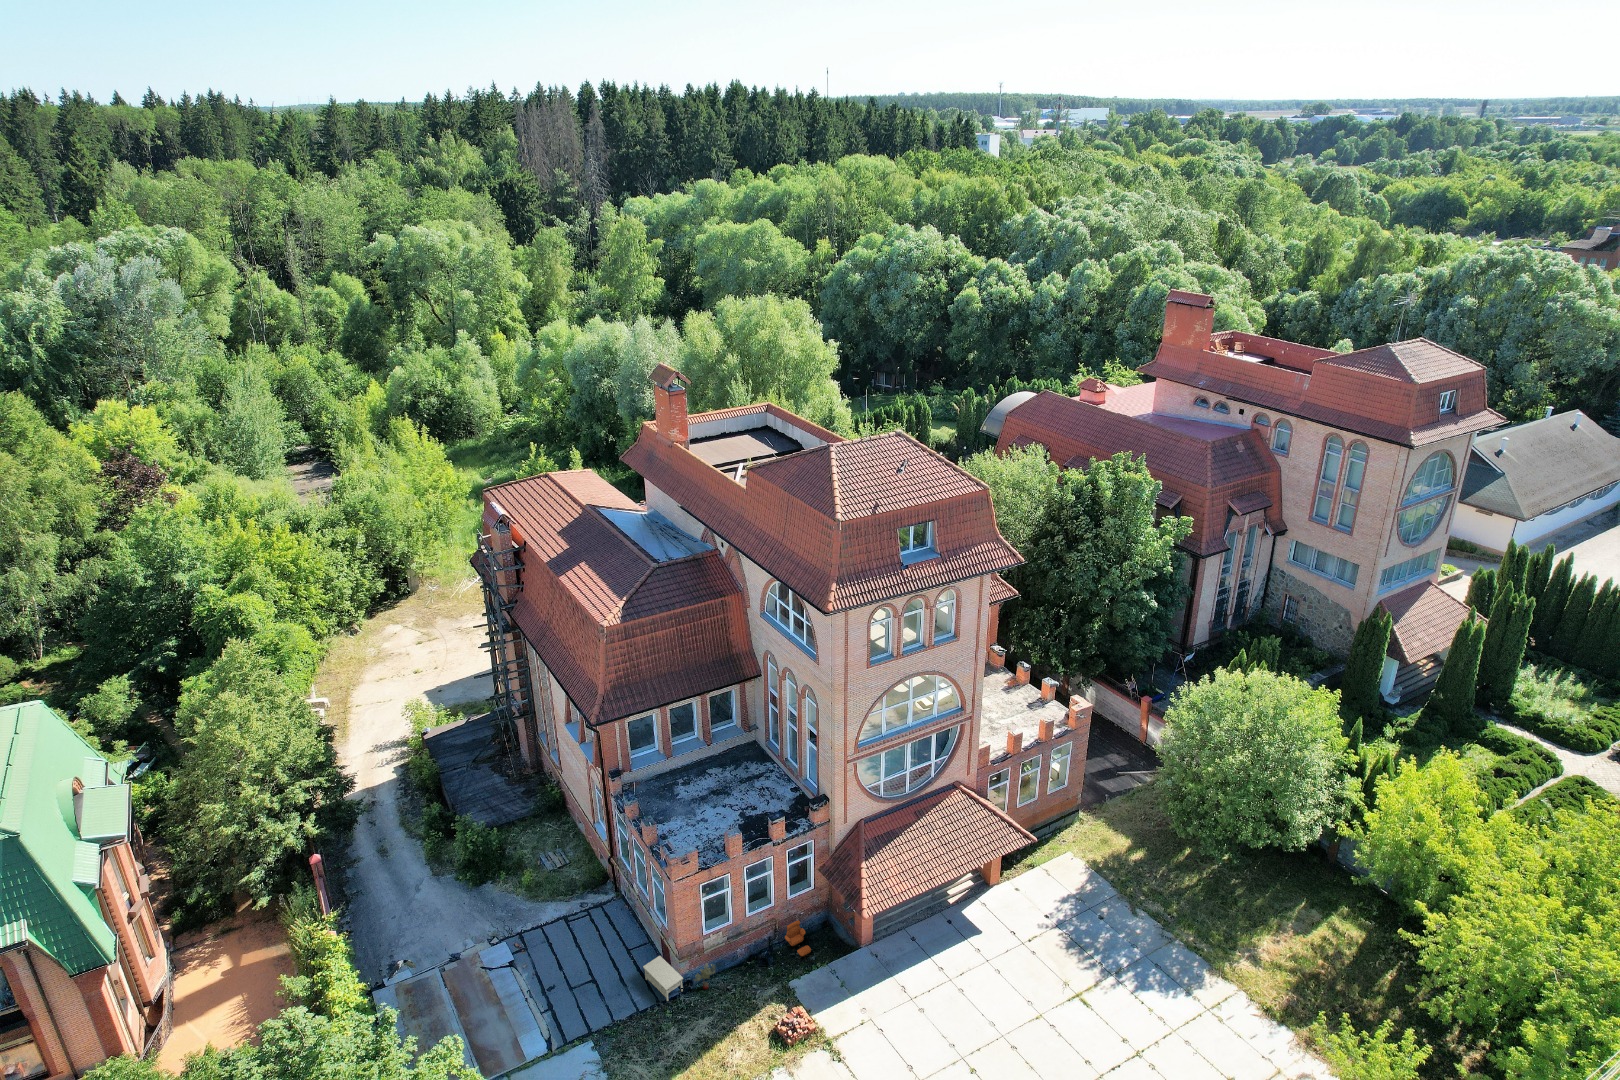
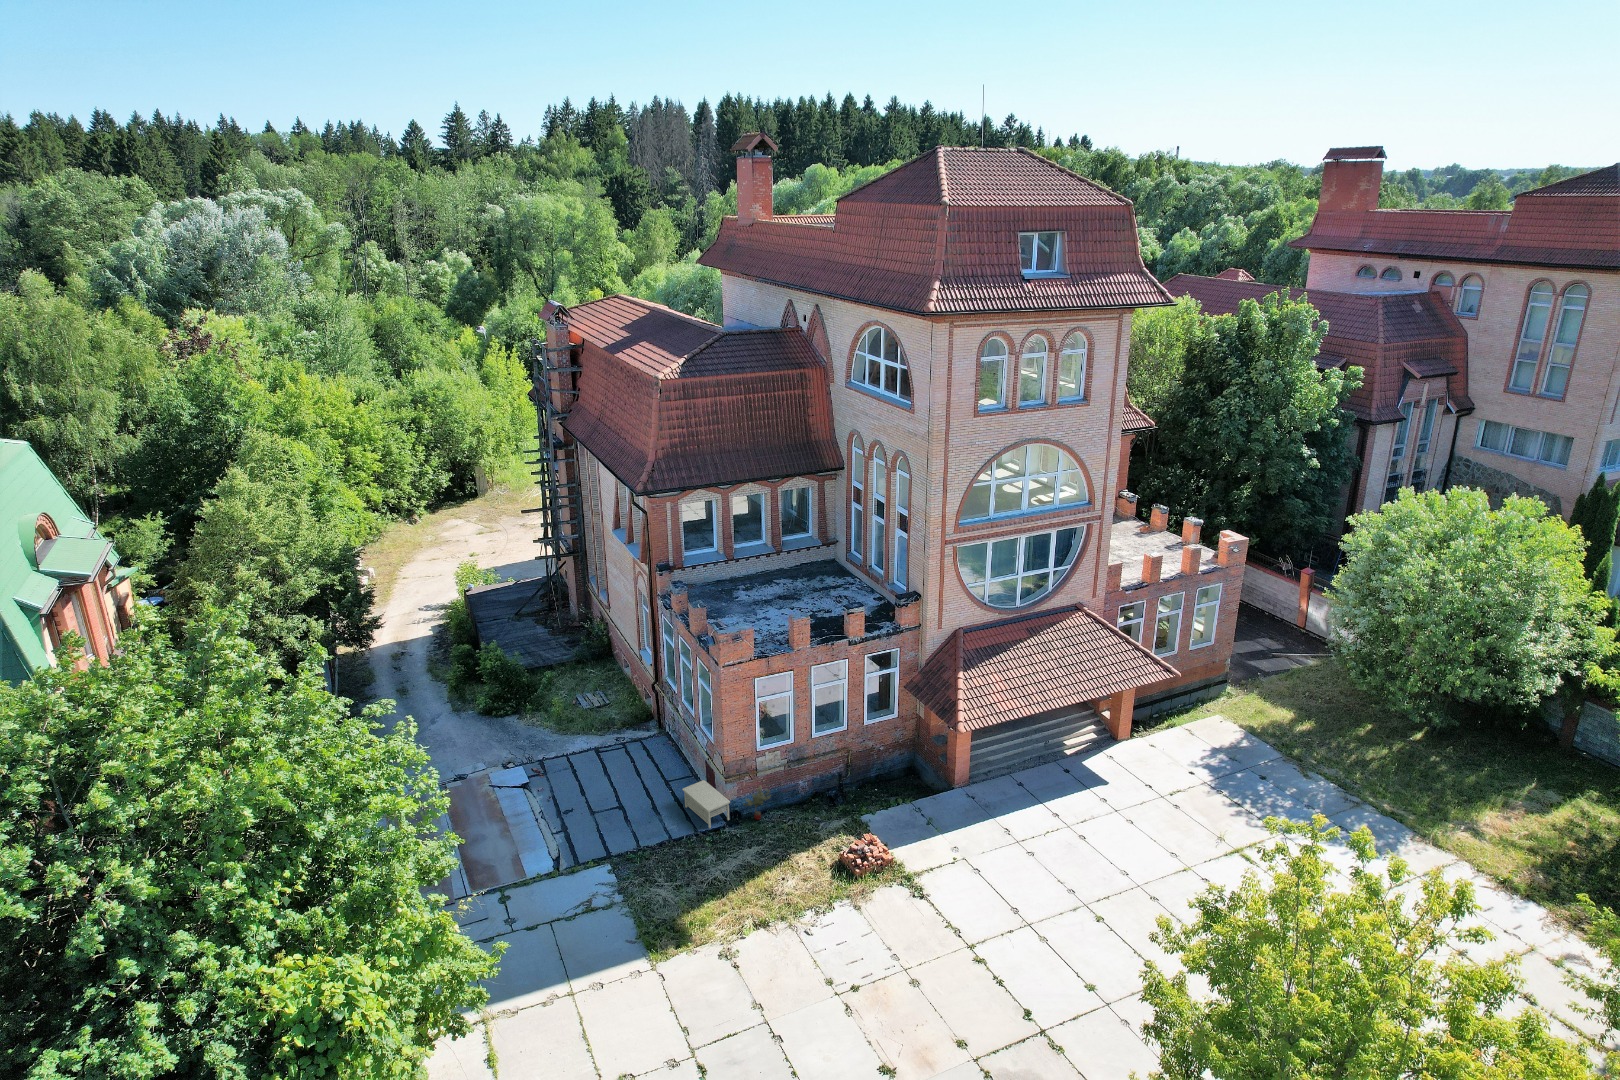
lounge chair: present [785,920,811,961] -> none [859,754,891,802]

